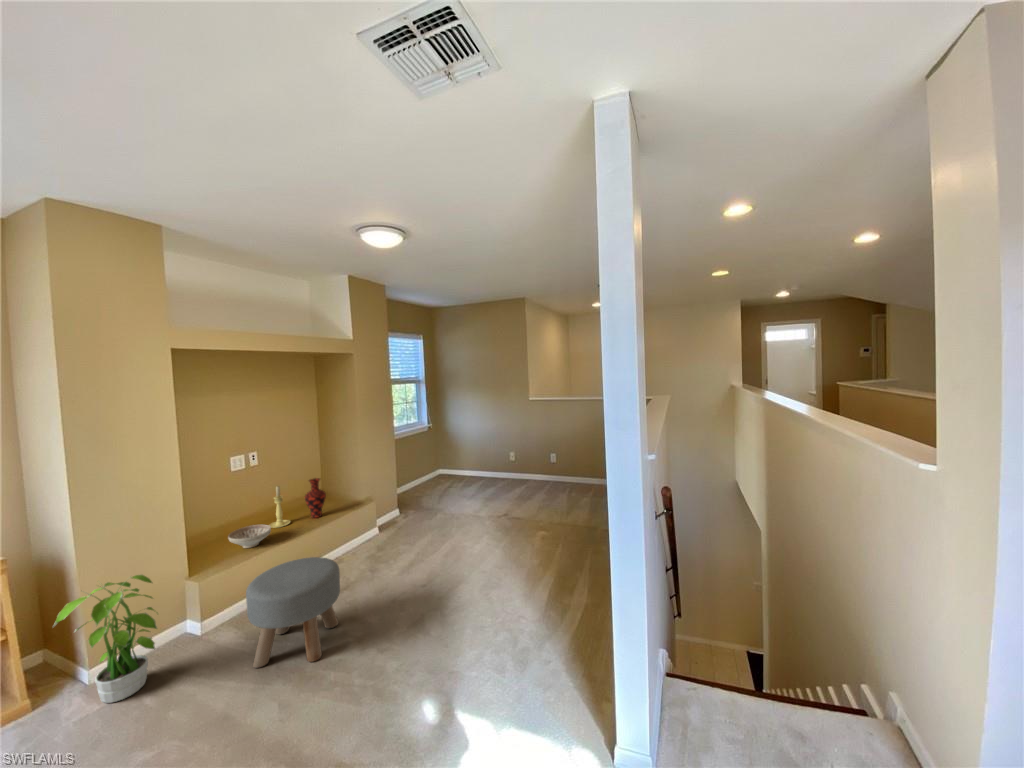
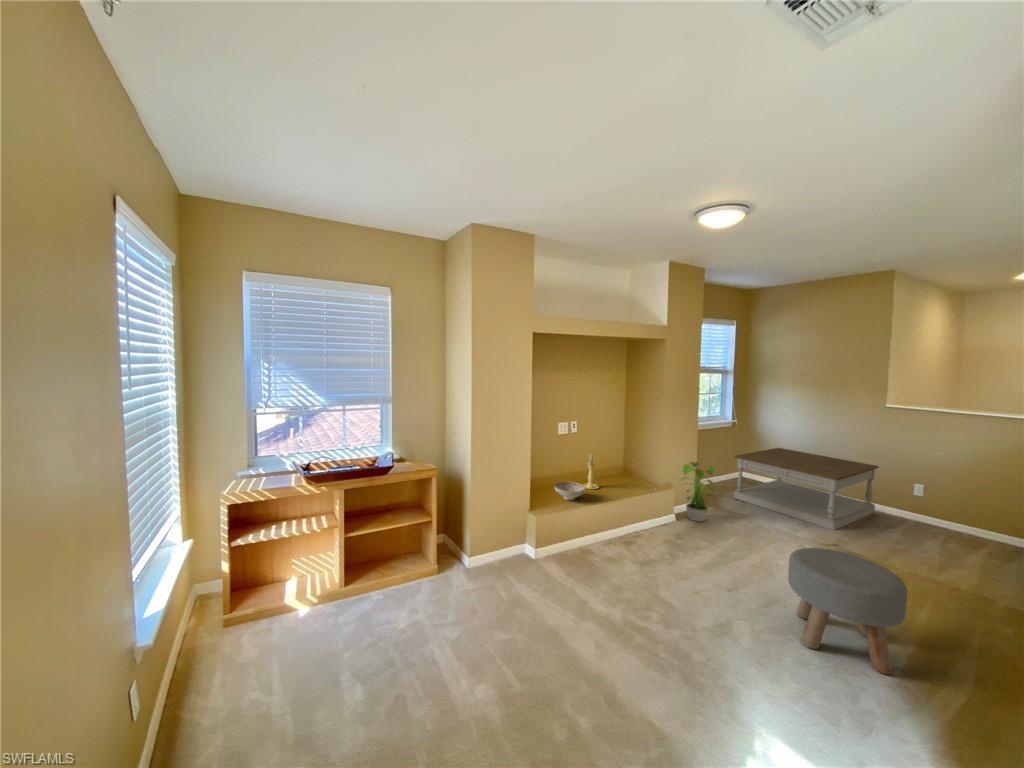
coffee table: none [428,443,523,502] -> present [734,448,879,530]
vase: present [305,478,326,518] -> none [612,453,630,490]
ottoman: present [246,557,340,668] -> present [788,548,908,675]
potted plant: present [54,575,157,703] -> present [679,462,715,522]

